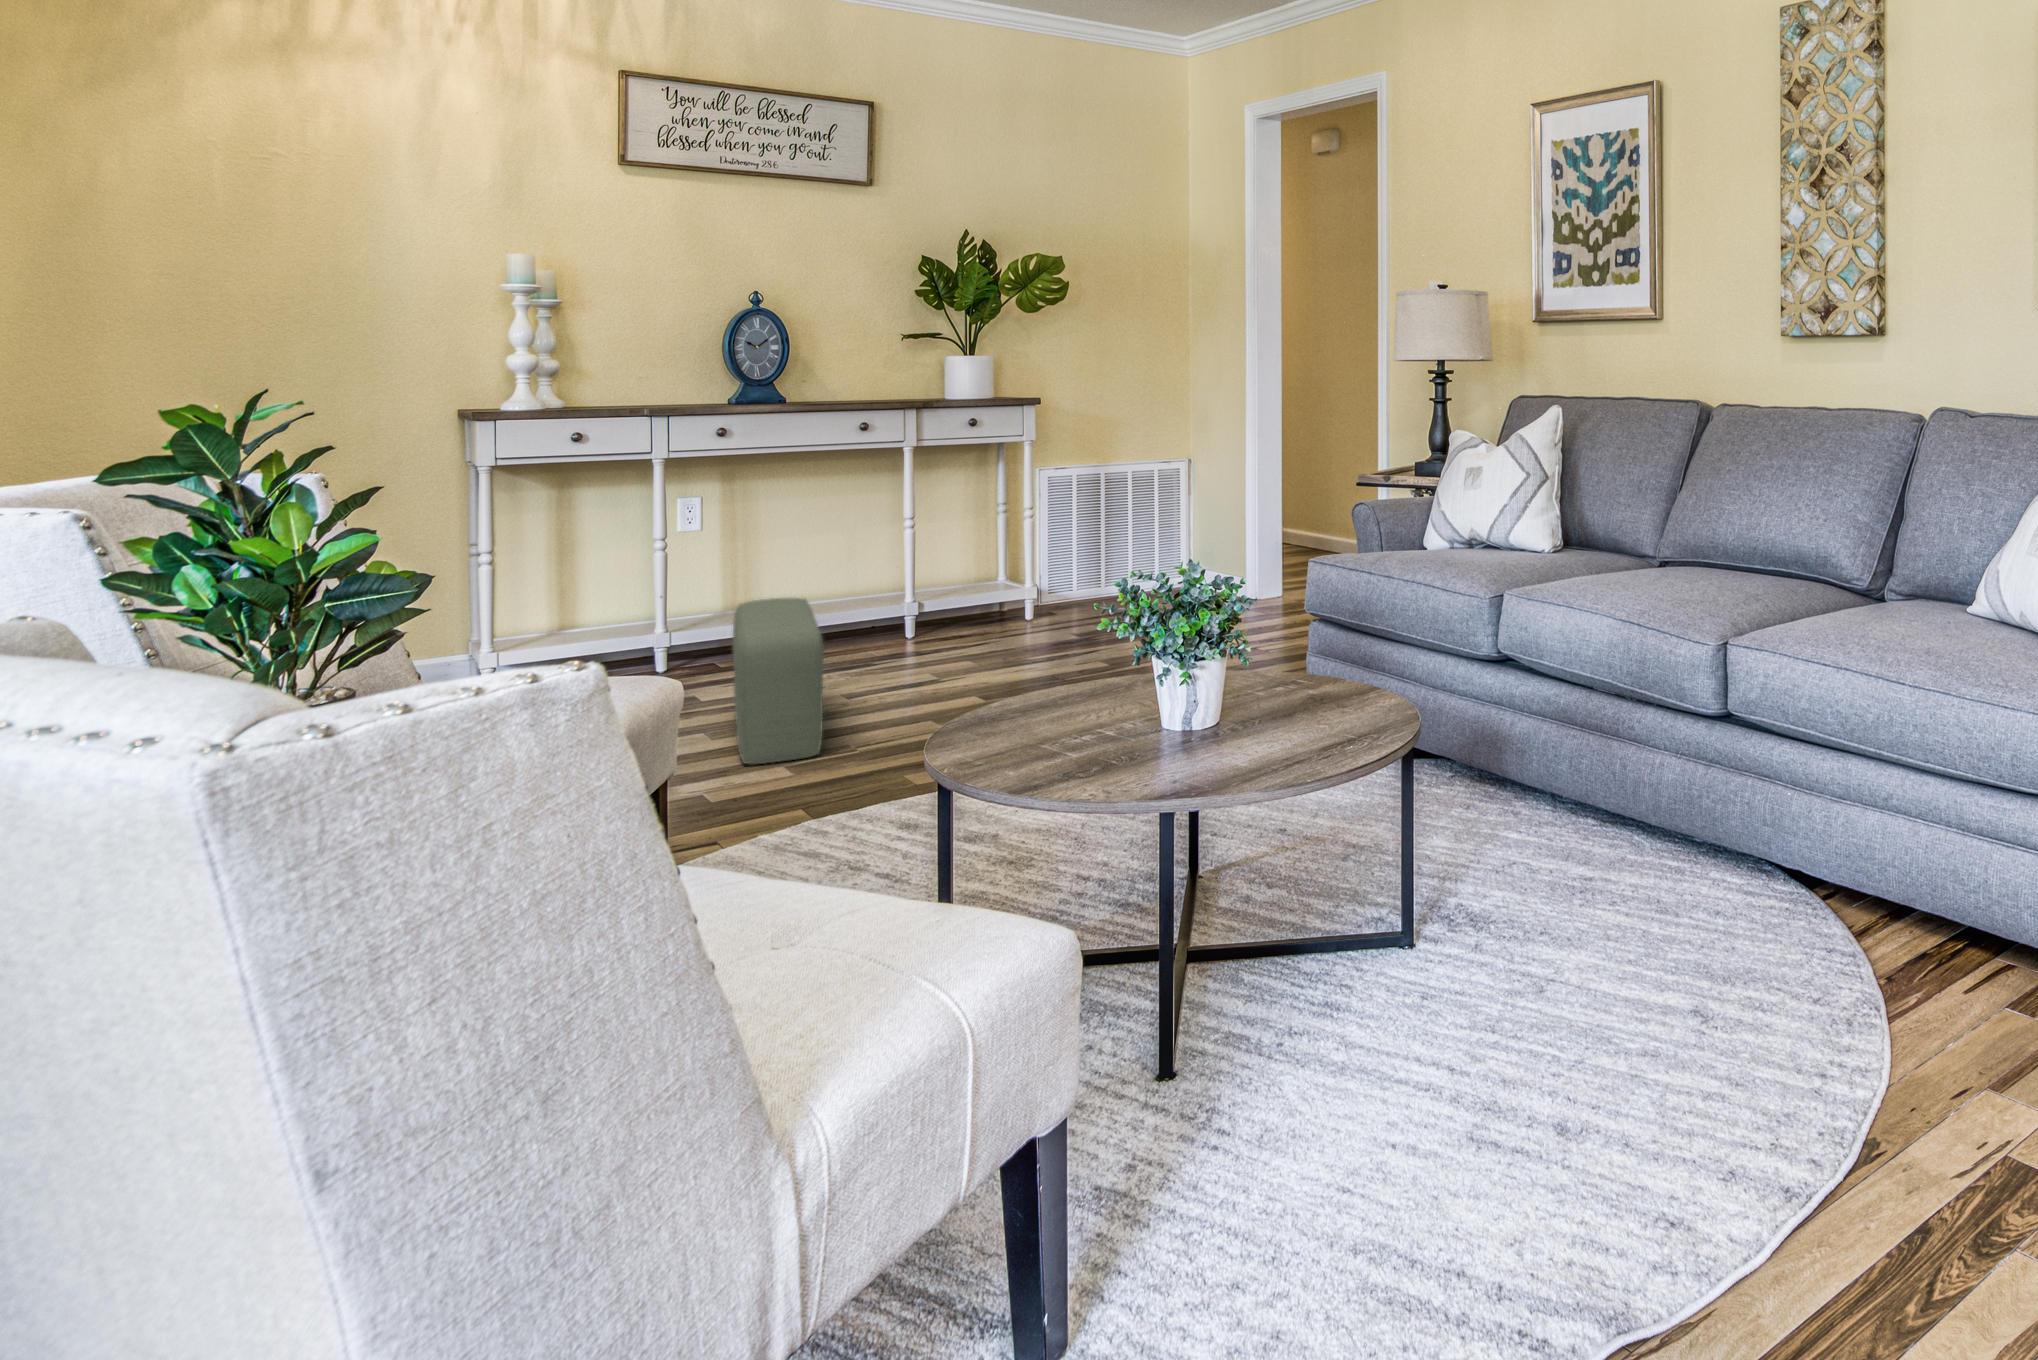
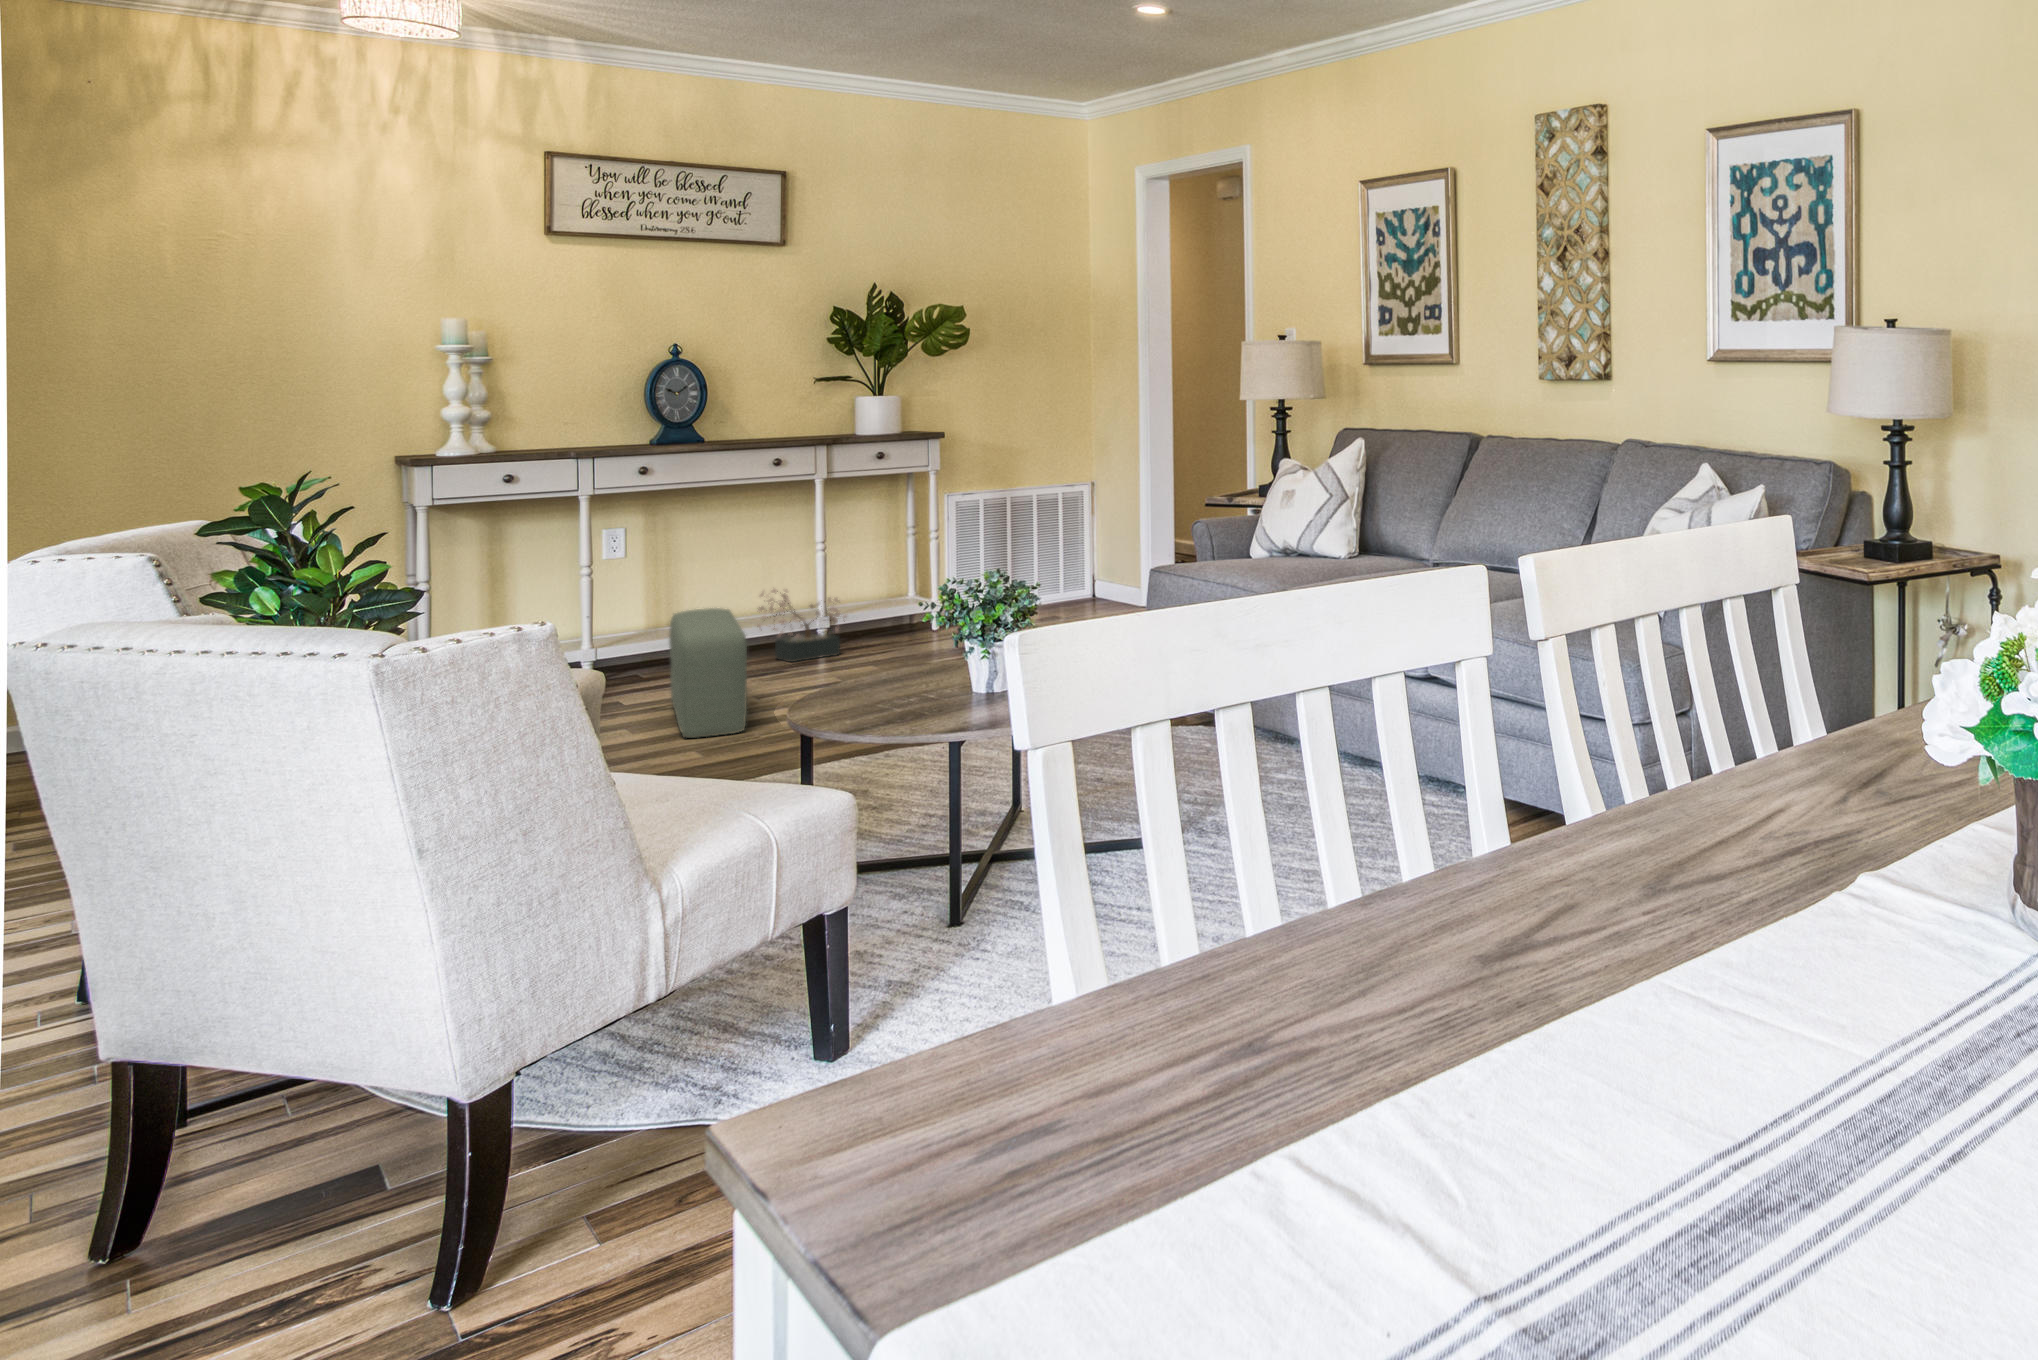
decorative plant: none [842,568,945,653] -> present [758,589,846,662]

